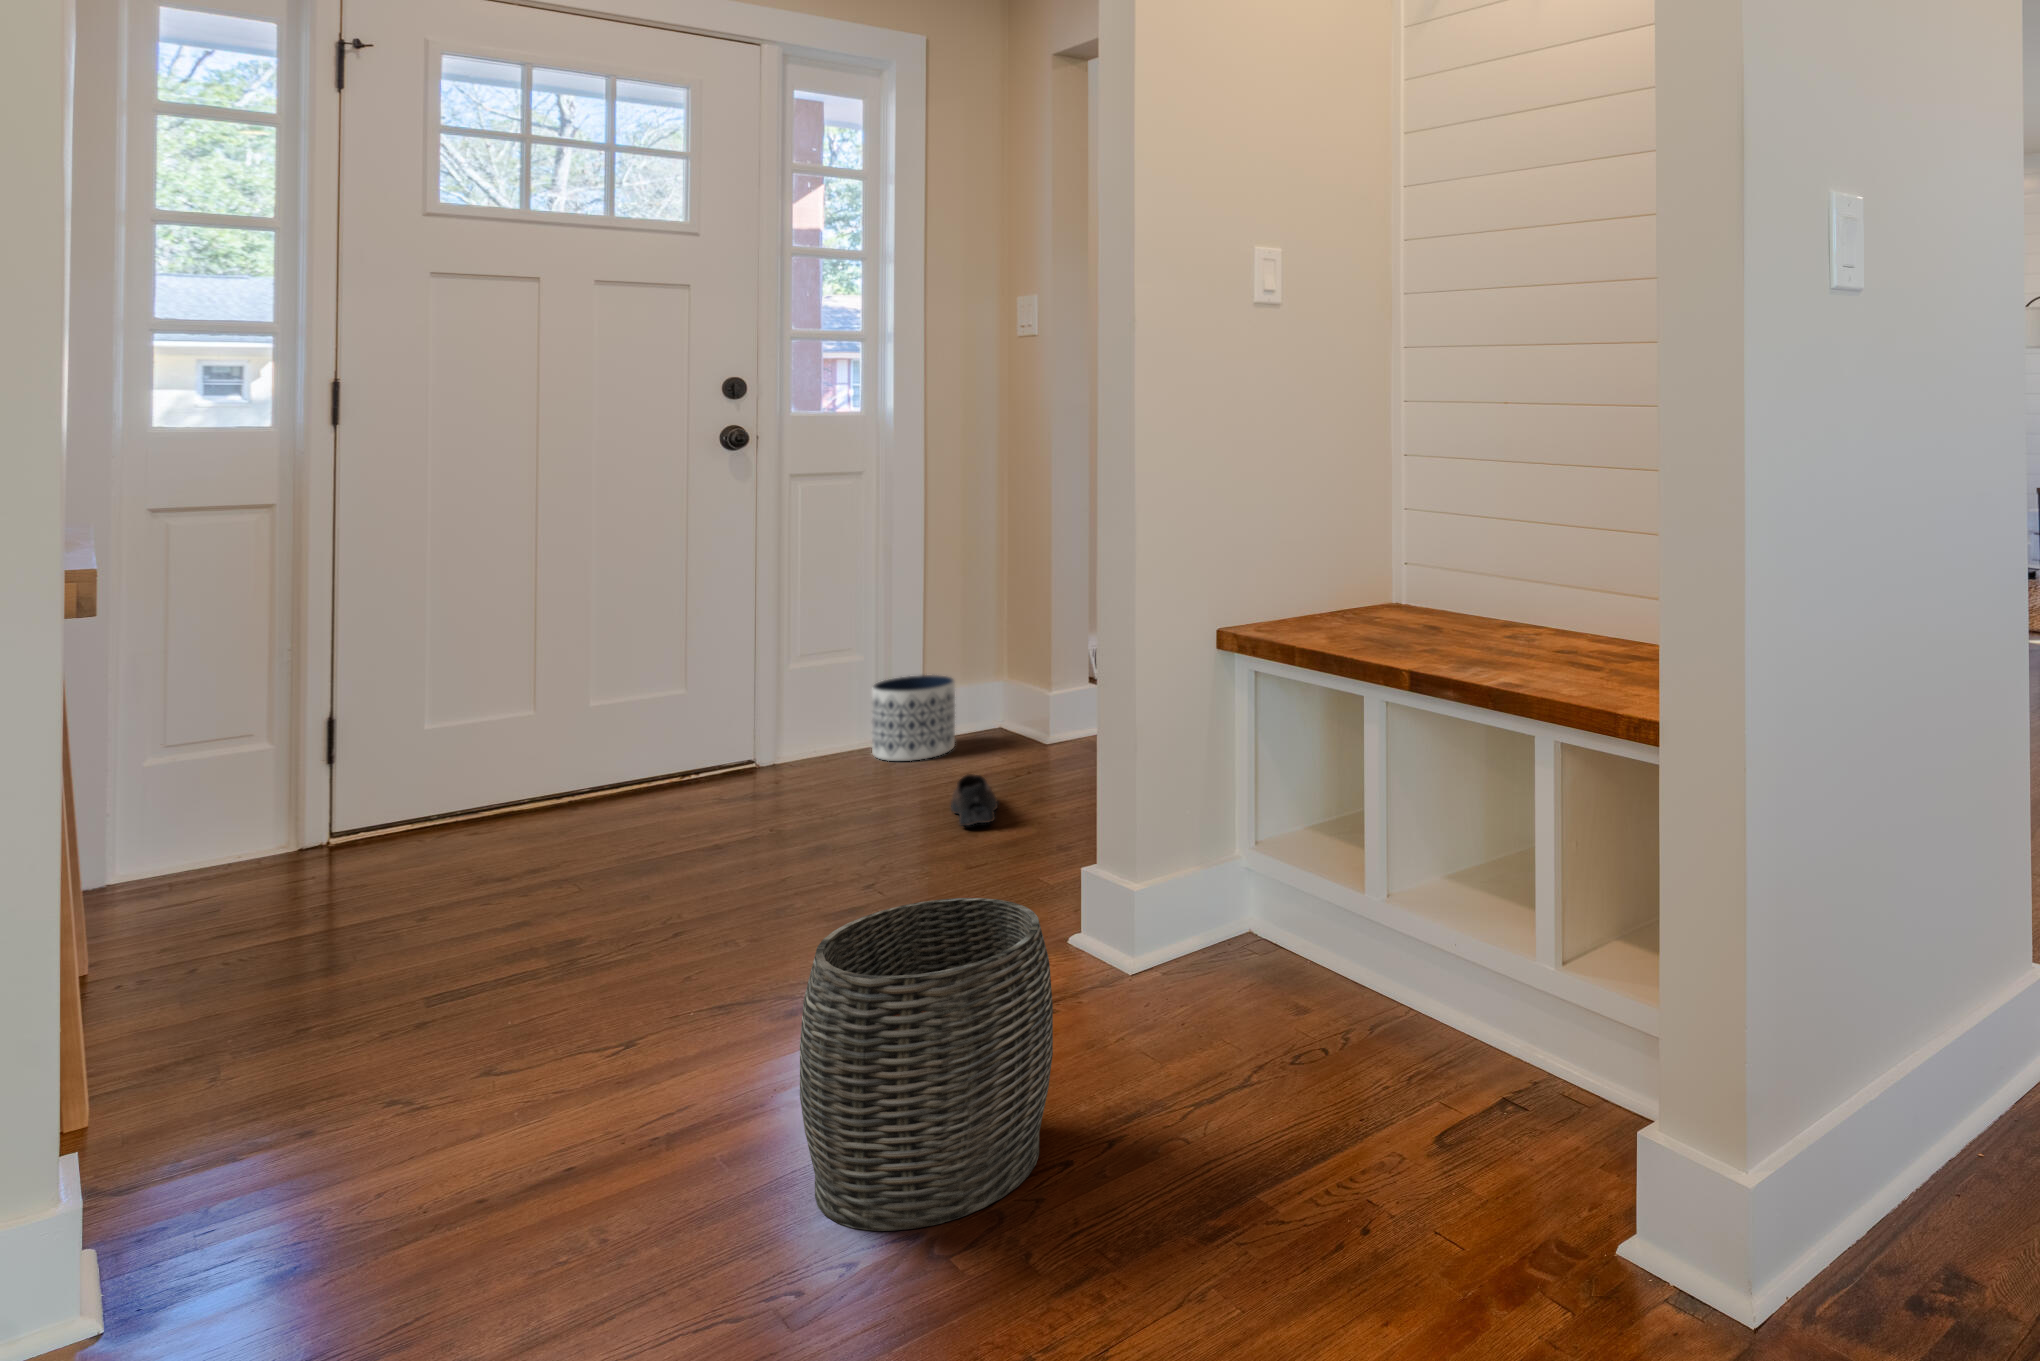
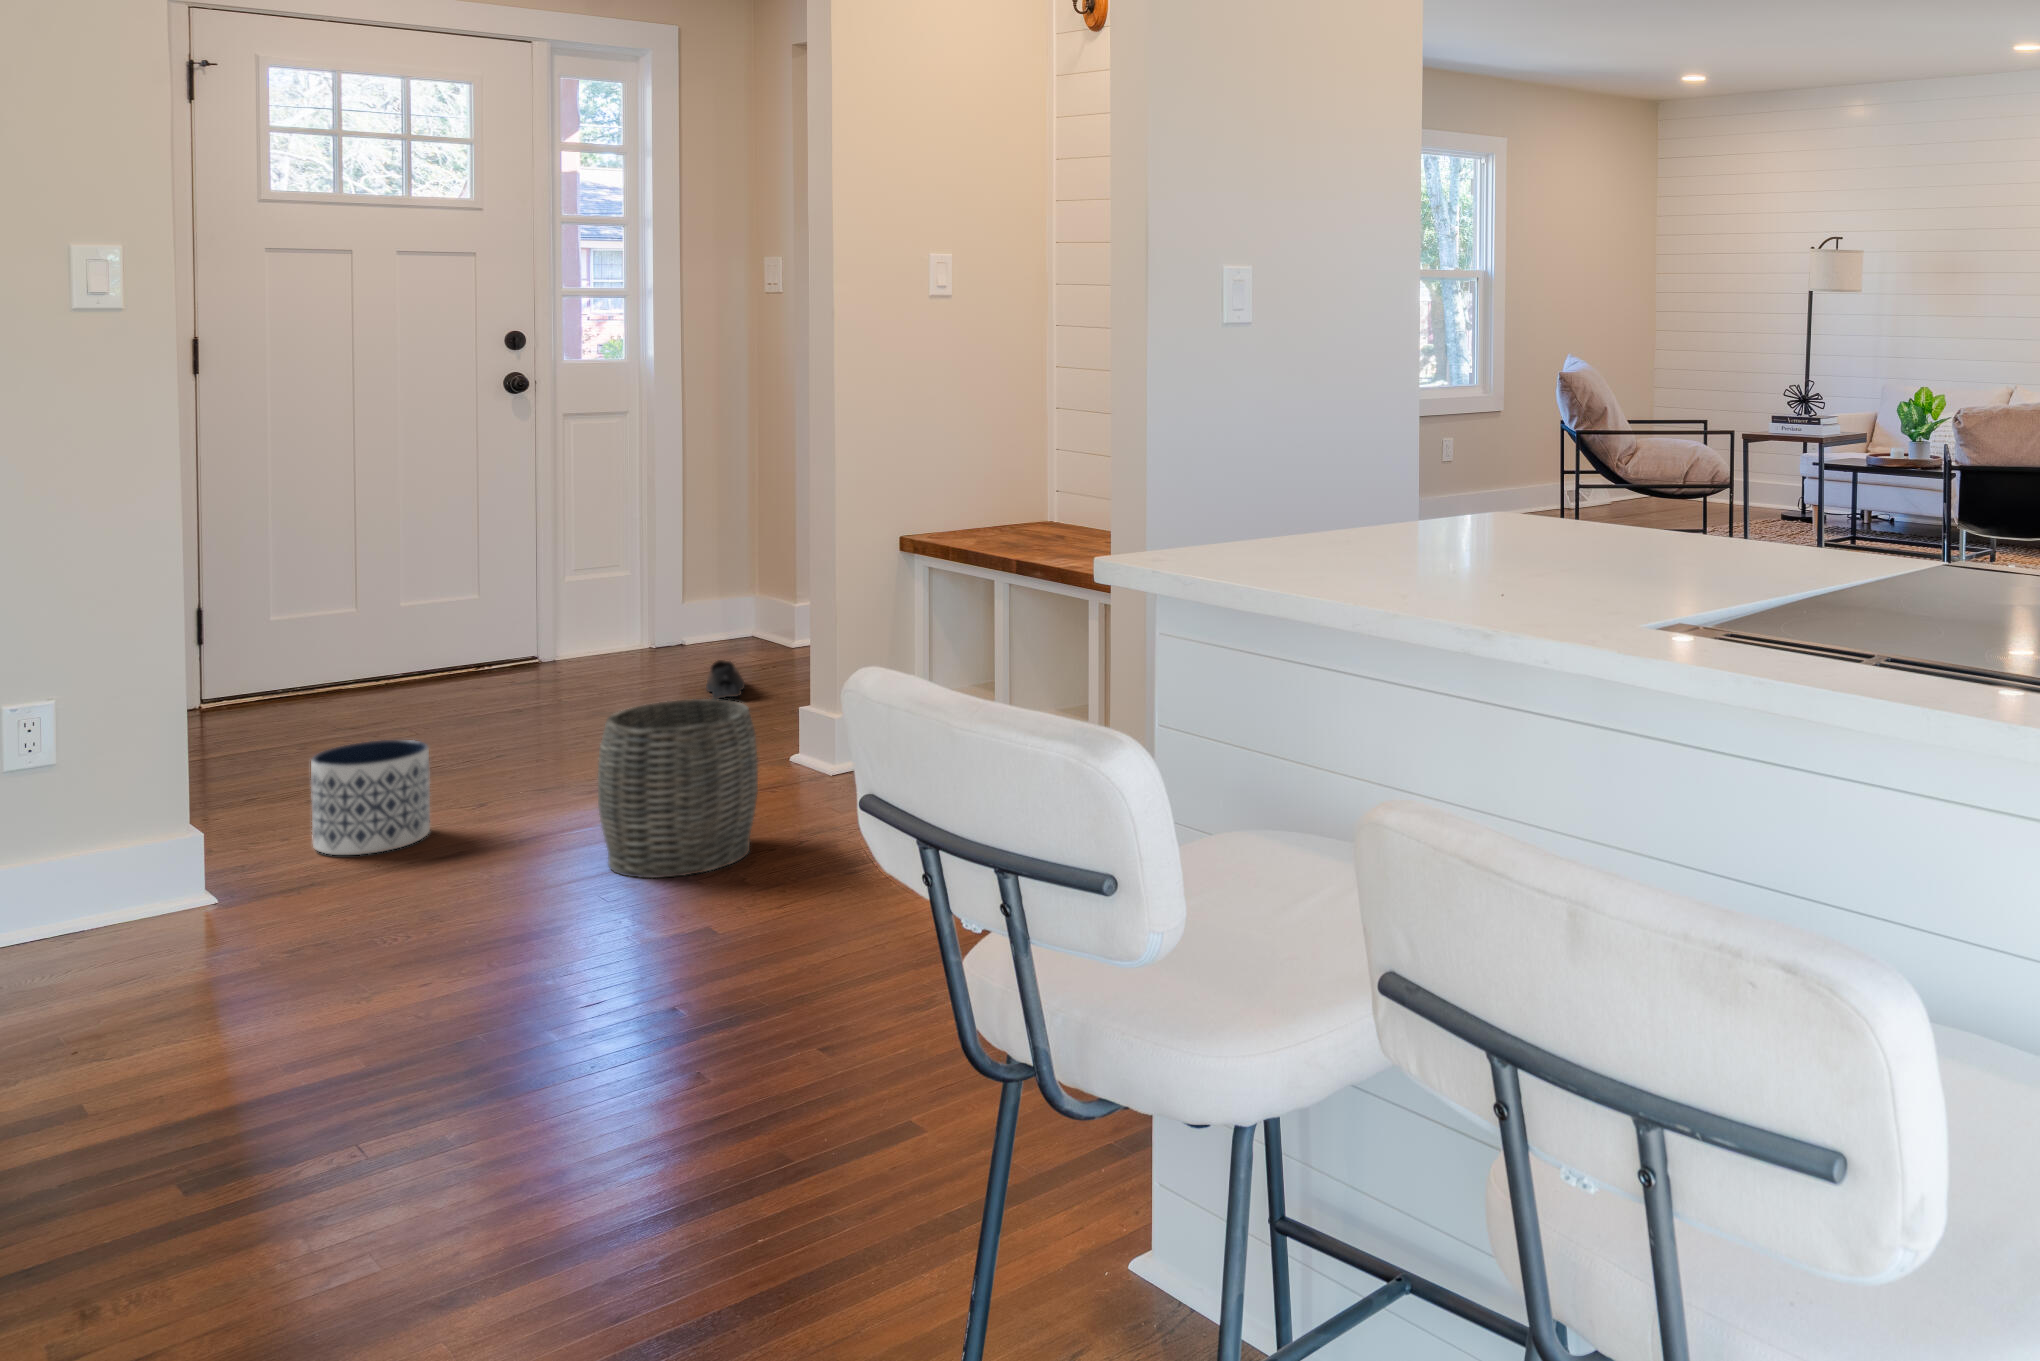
planter: present [872,675,955,761] -> present [311,740,430,855]

